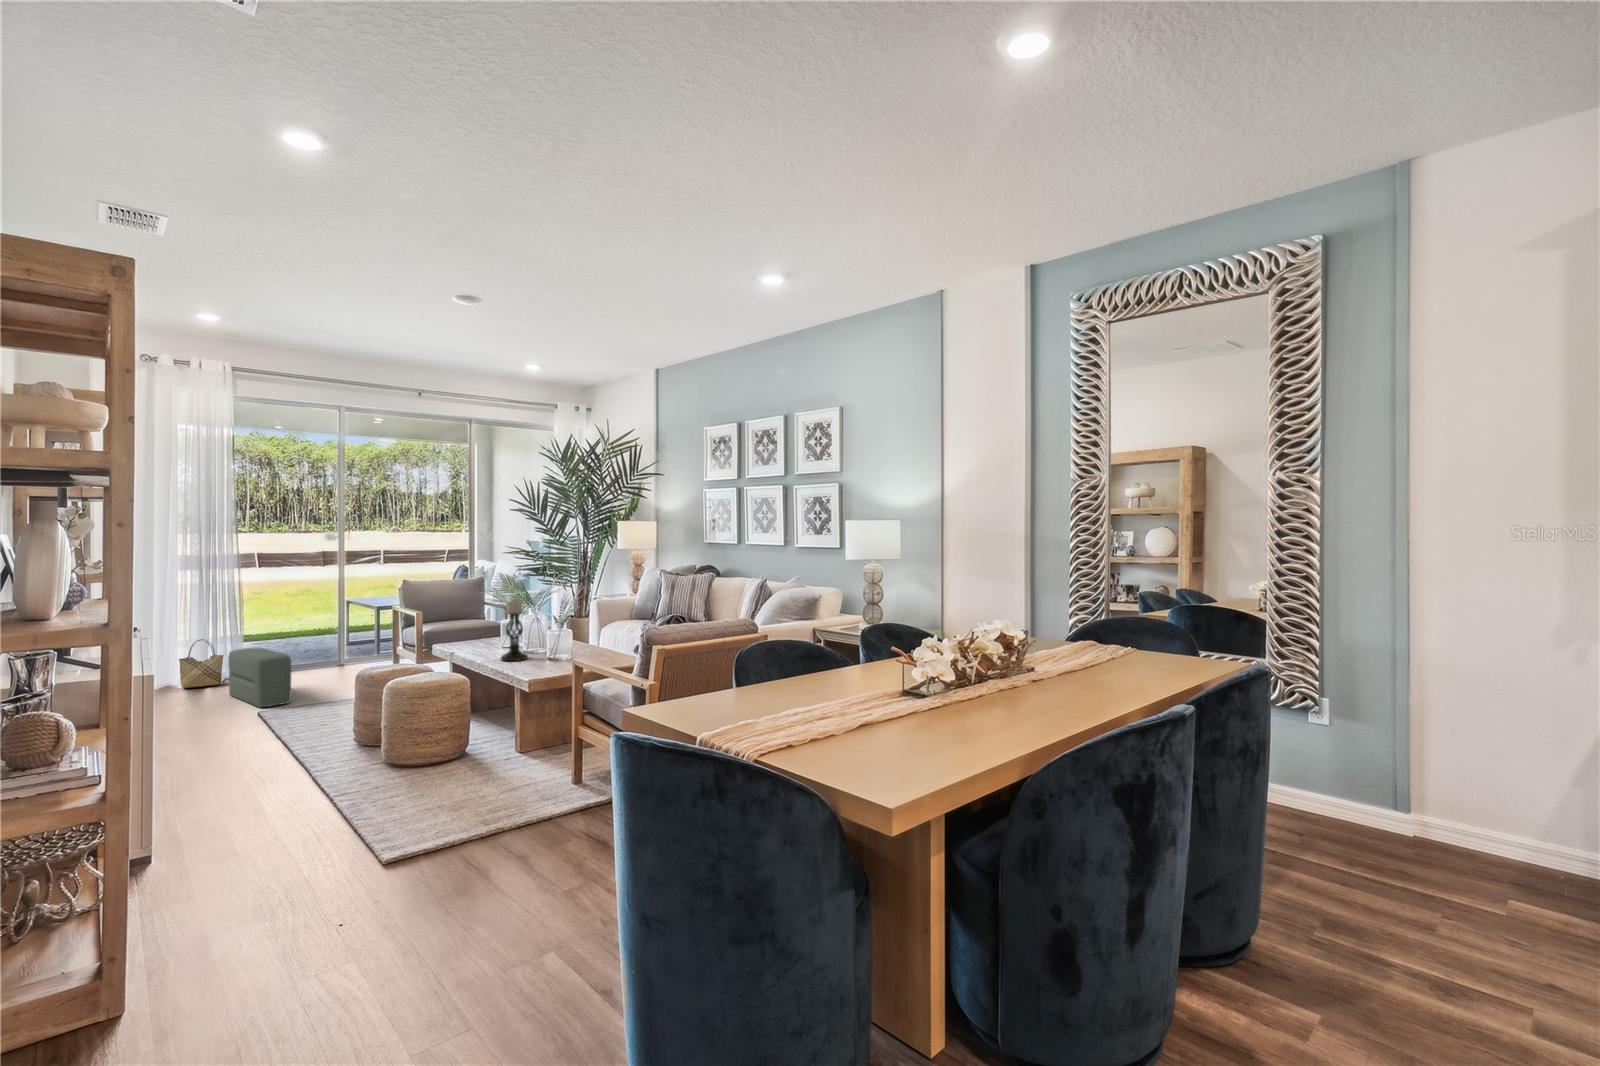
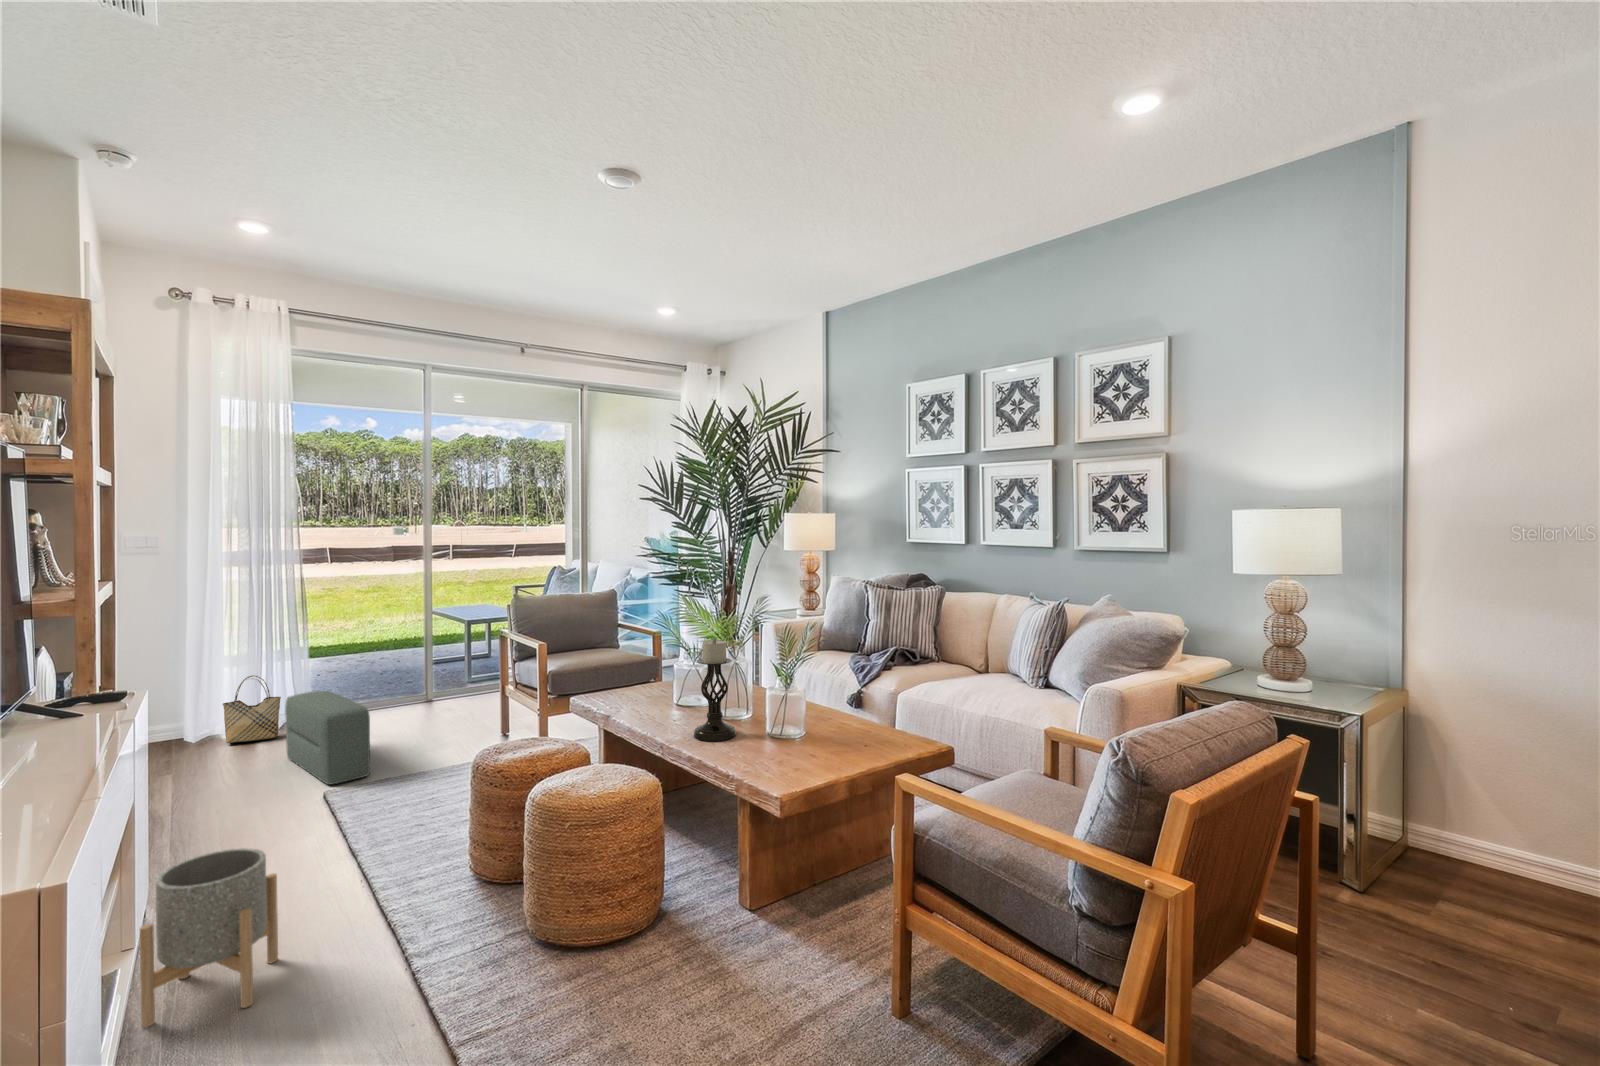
planter: none [153,712,230,799] -> present [140,848,278,1027]

